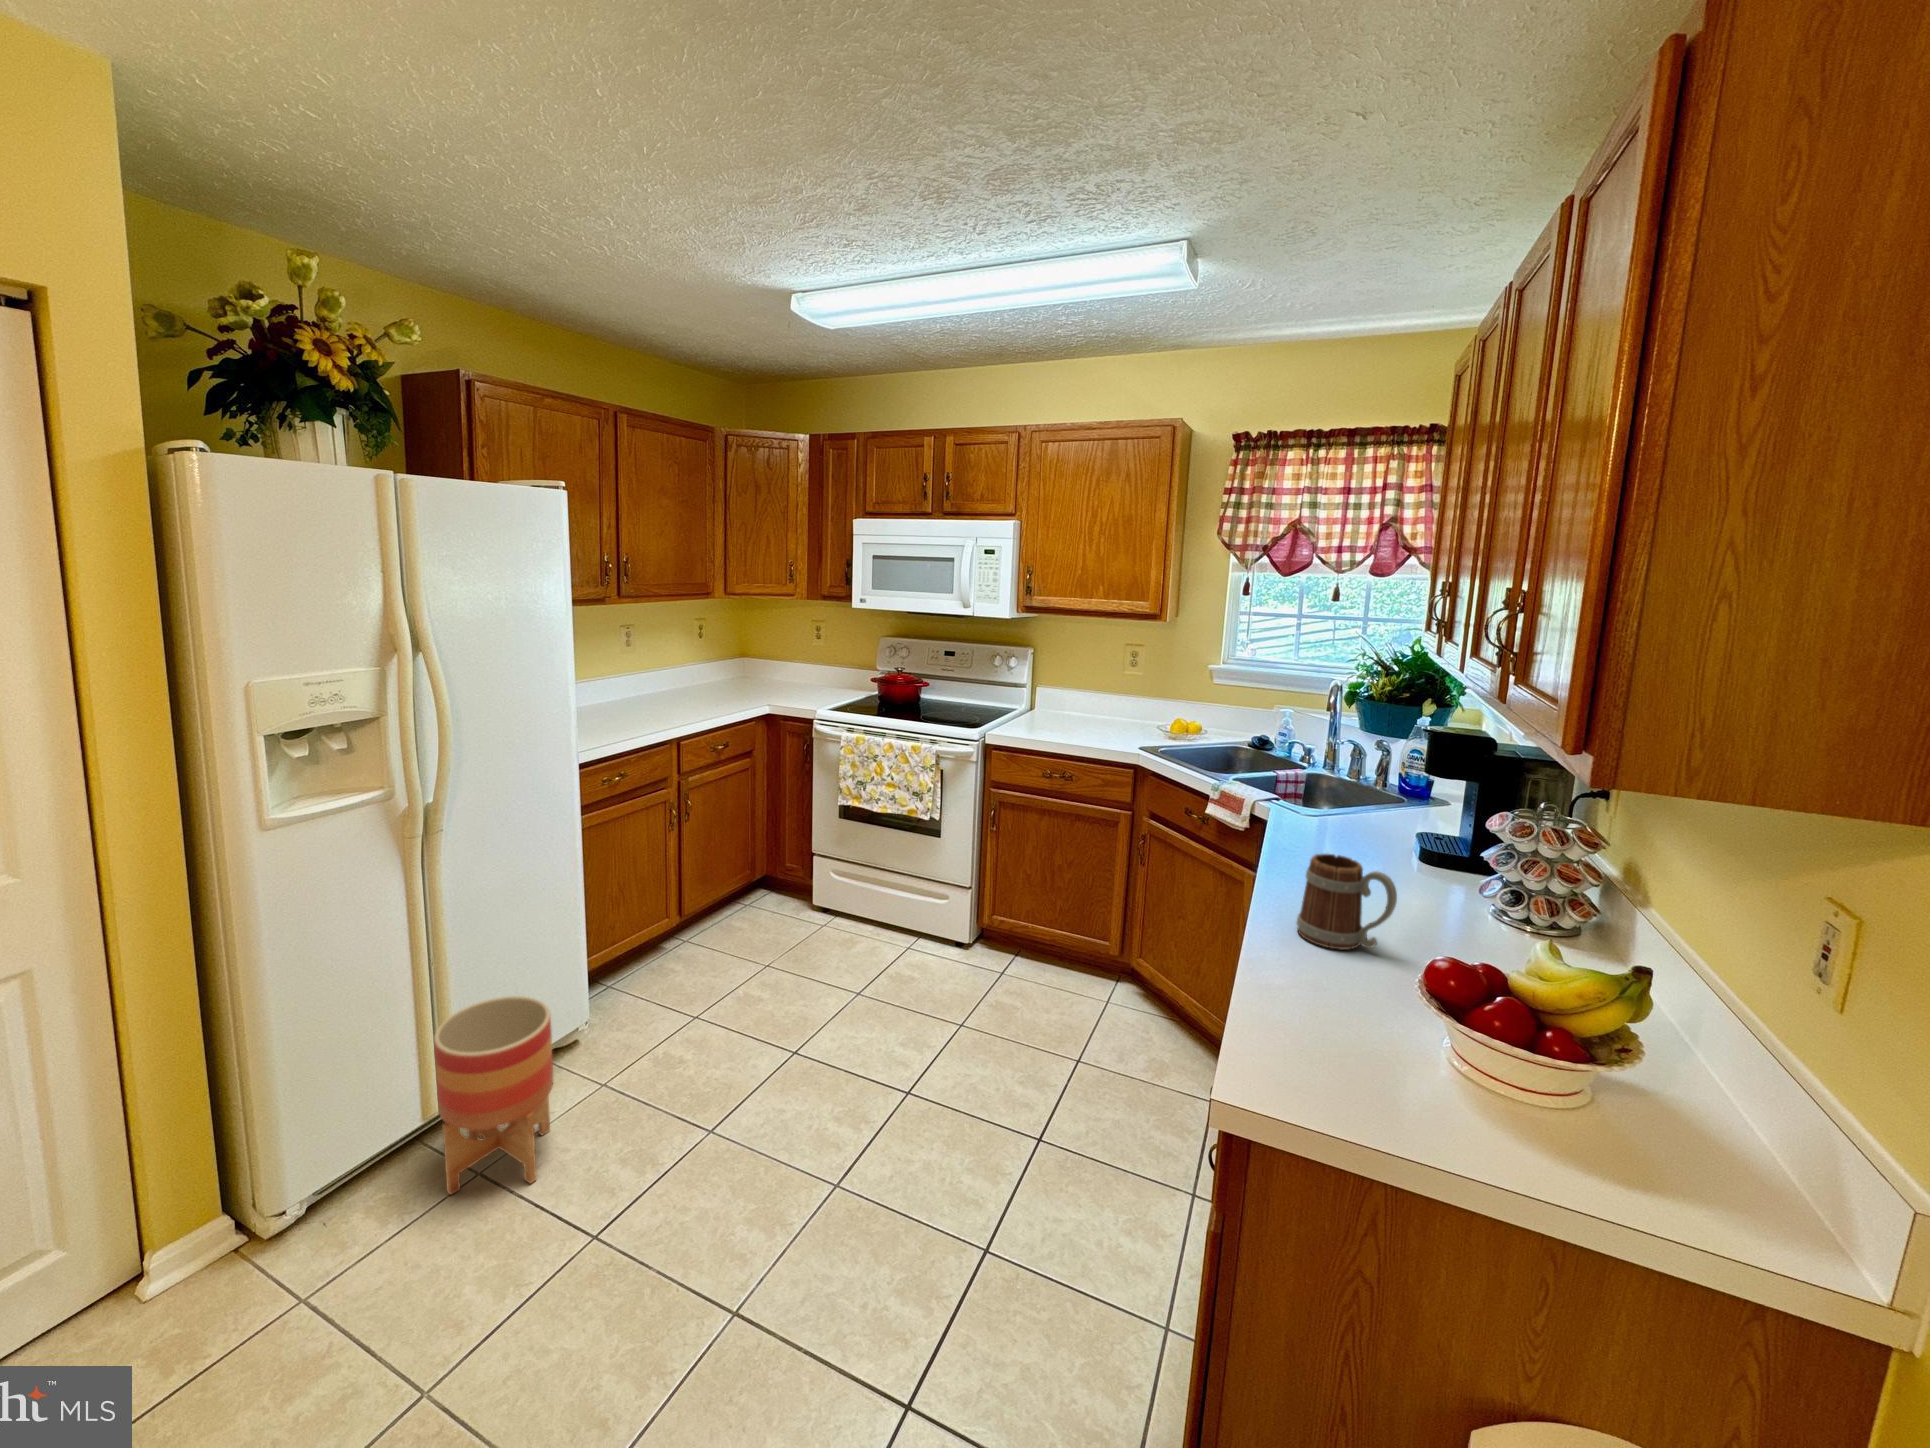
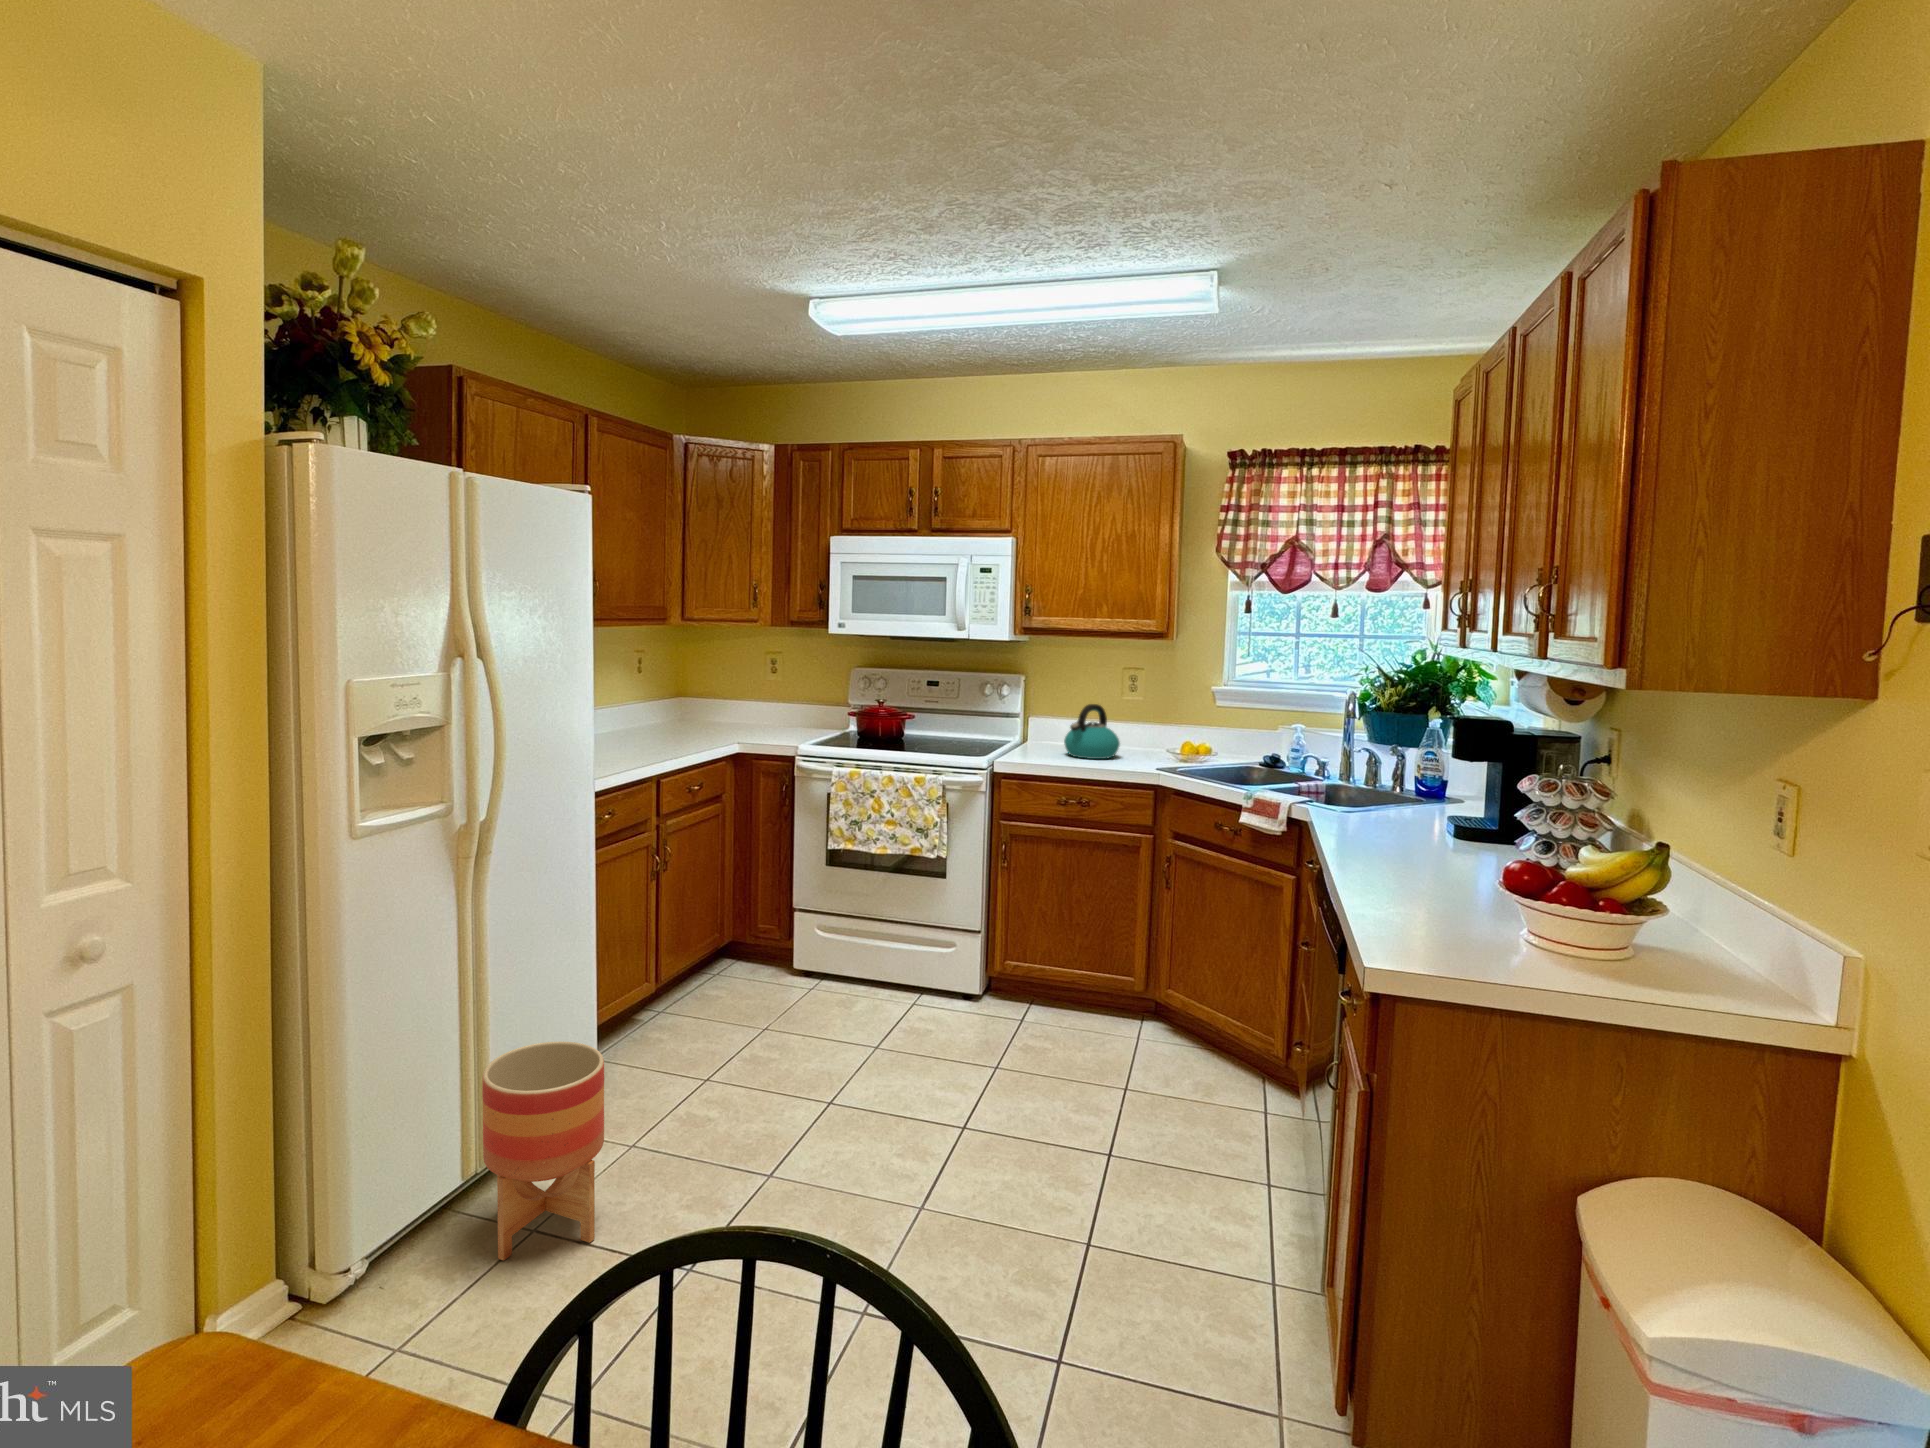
kettle: none [1062,679,1115,732] -> present [1064,704,1120,759]
mug: present [1297,854,1397,949] -> none [1378,815,1466,896]

